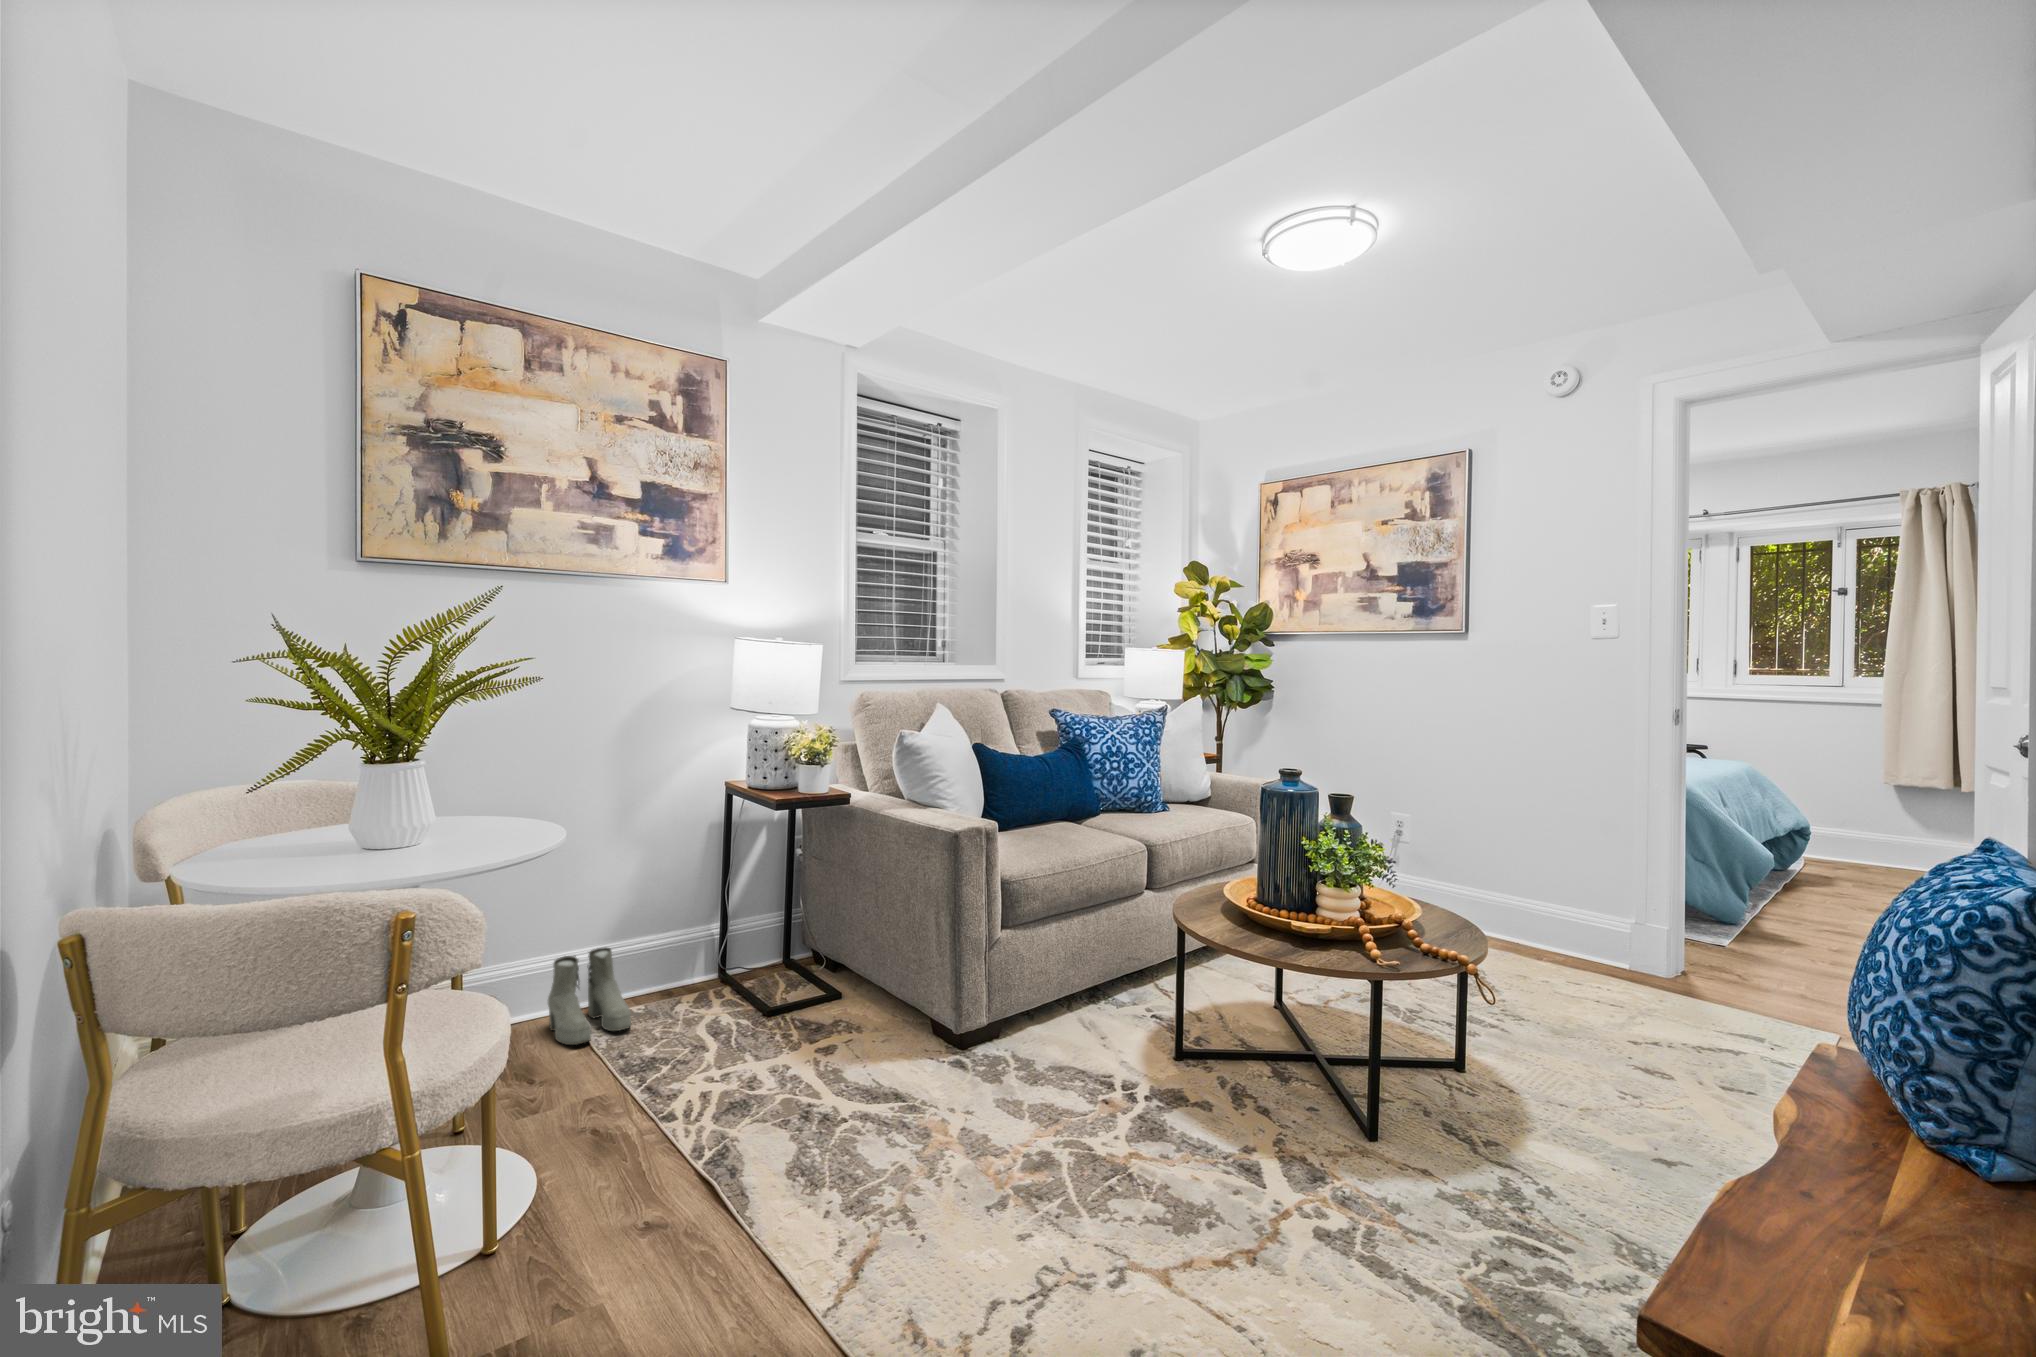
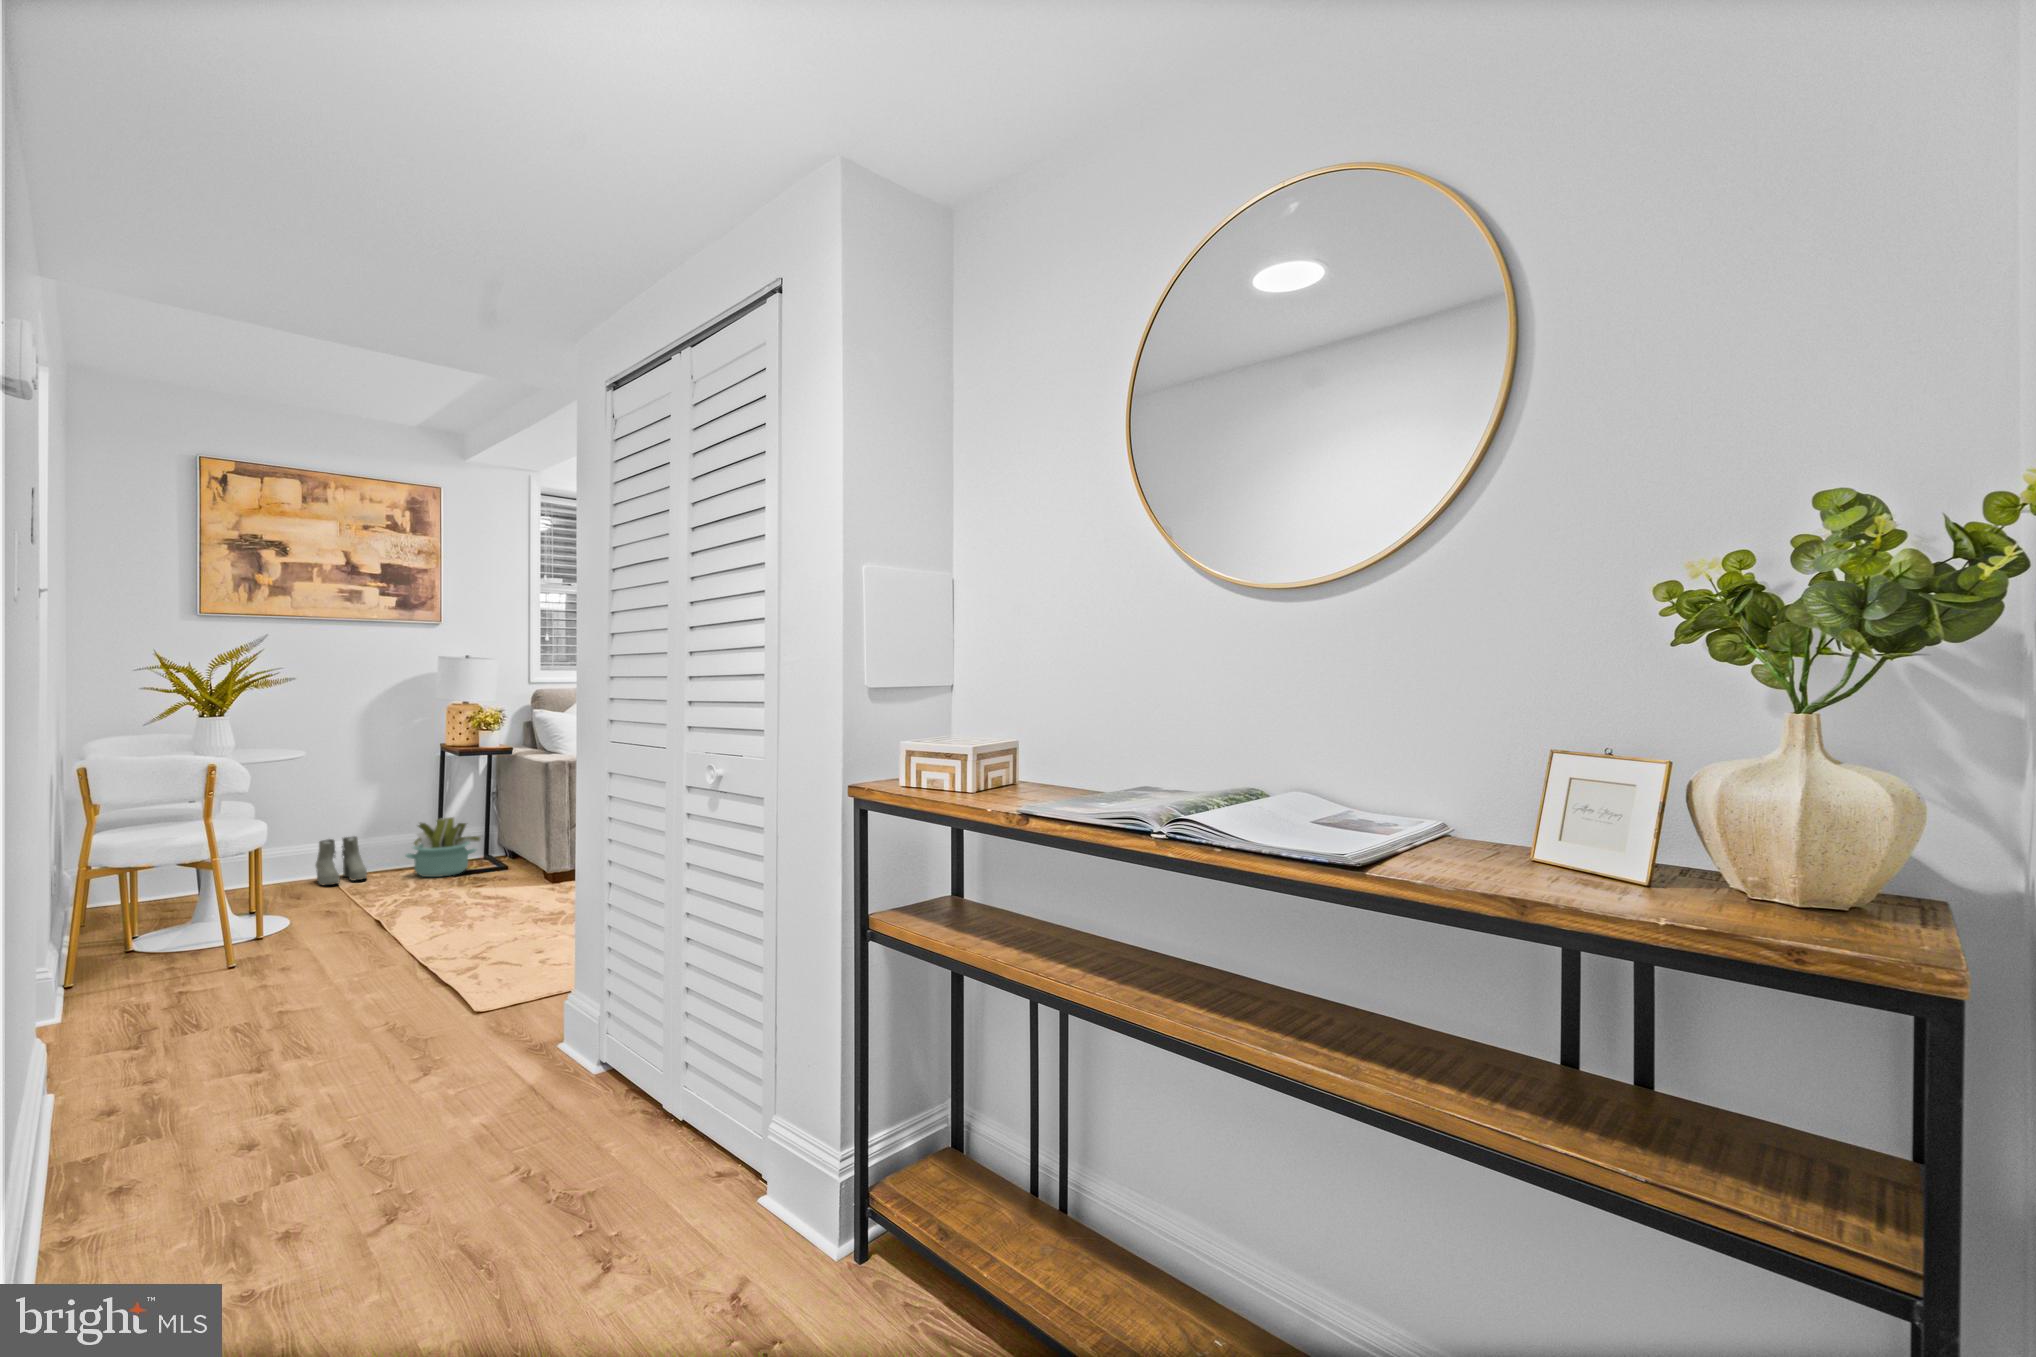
decorative plant: none [688,913,805,1022] -> present [406,817,481,877]

